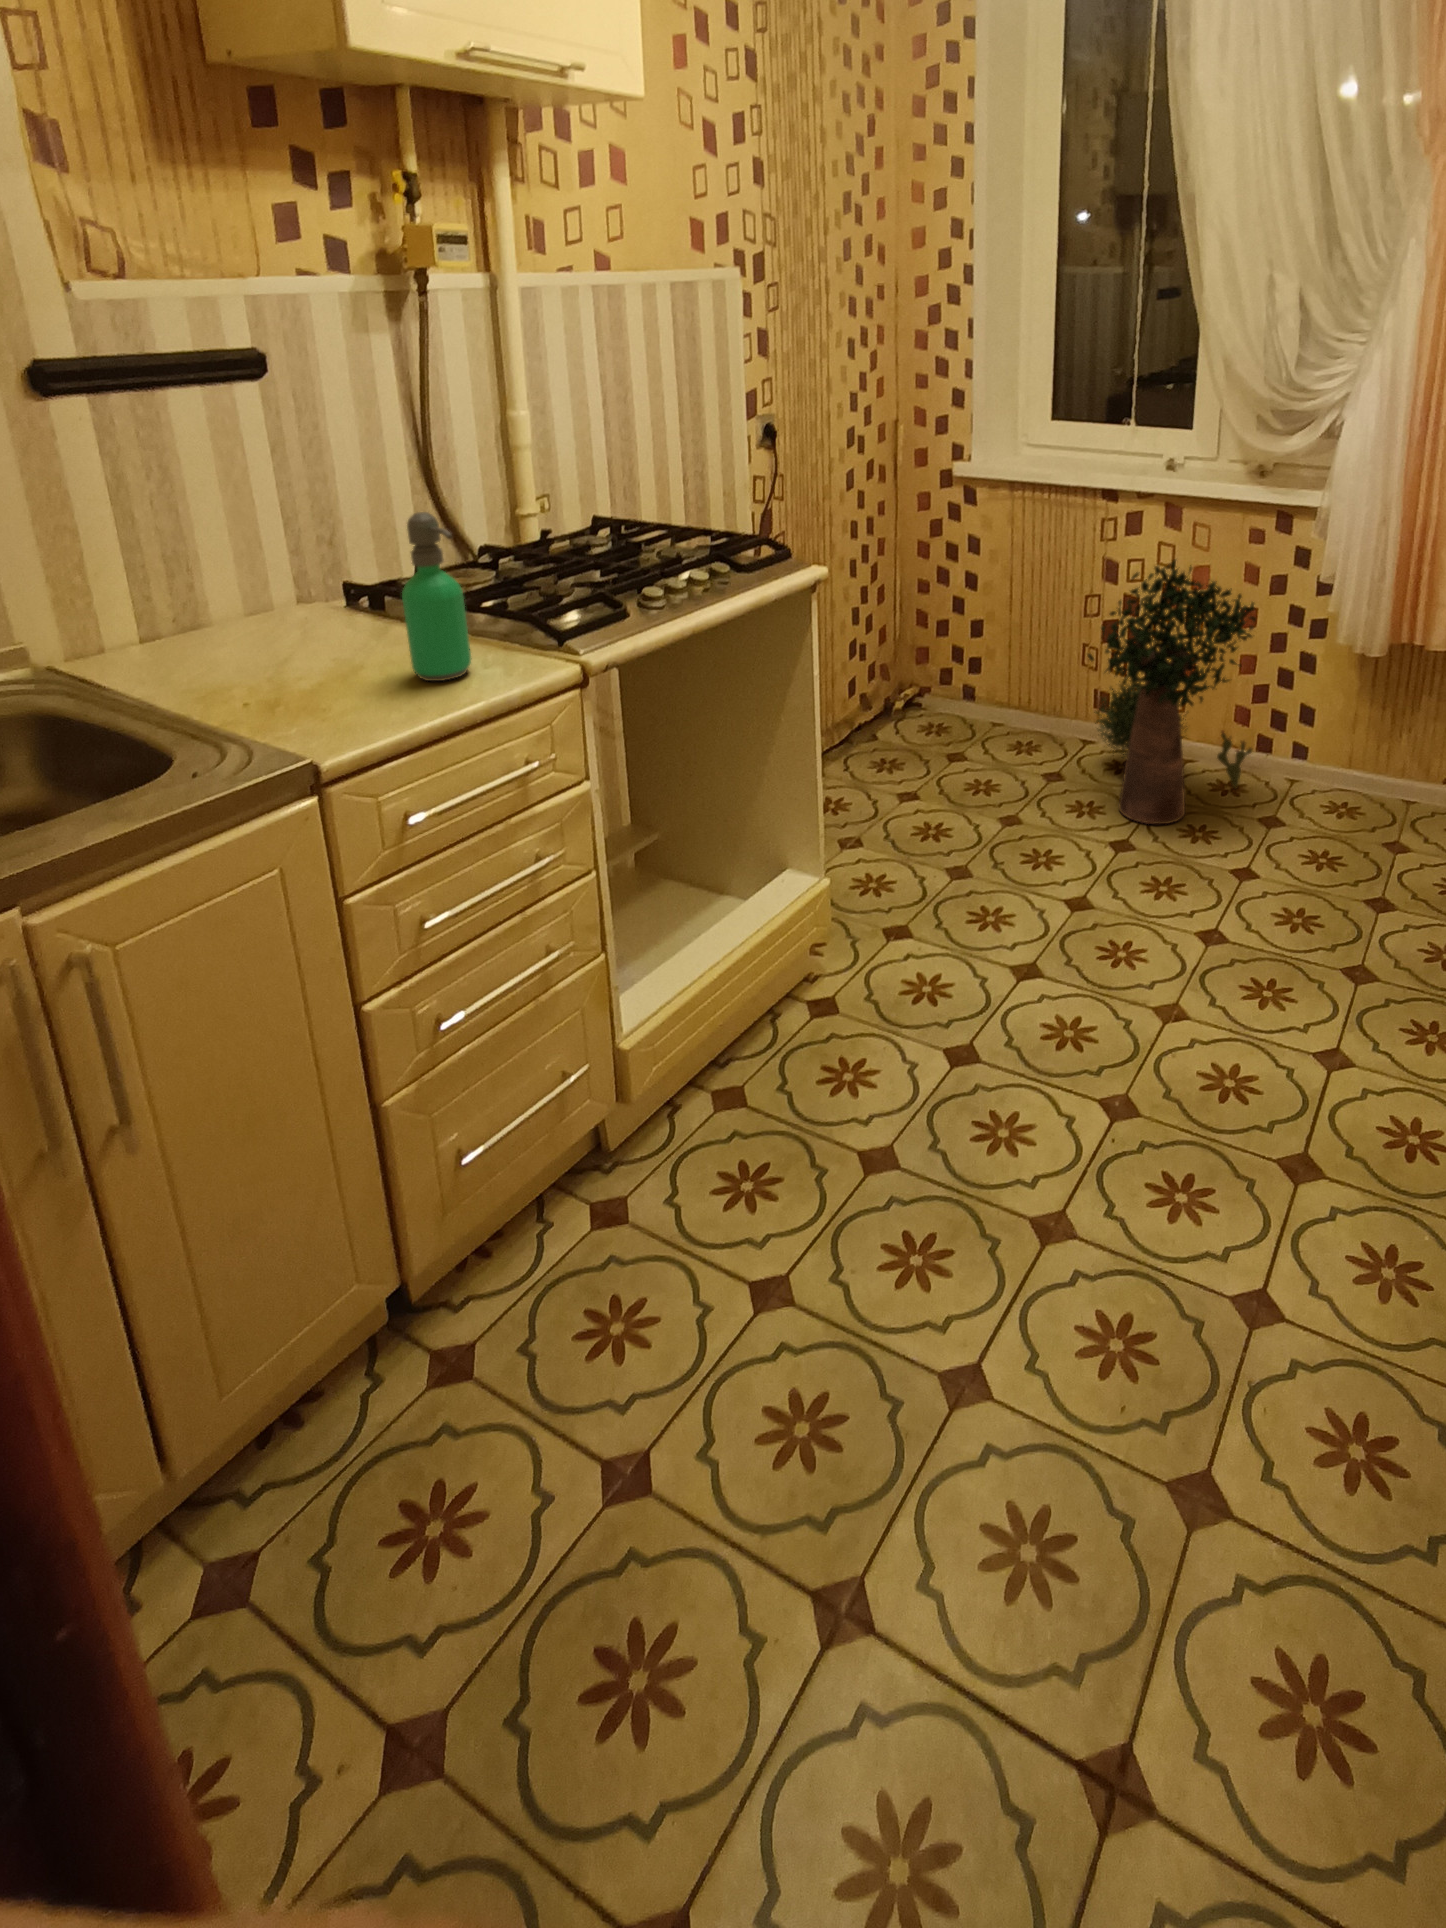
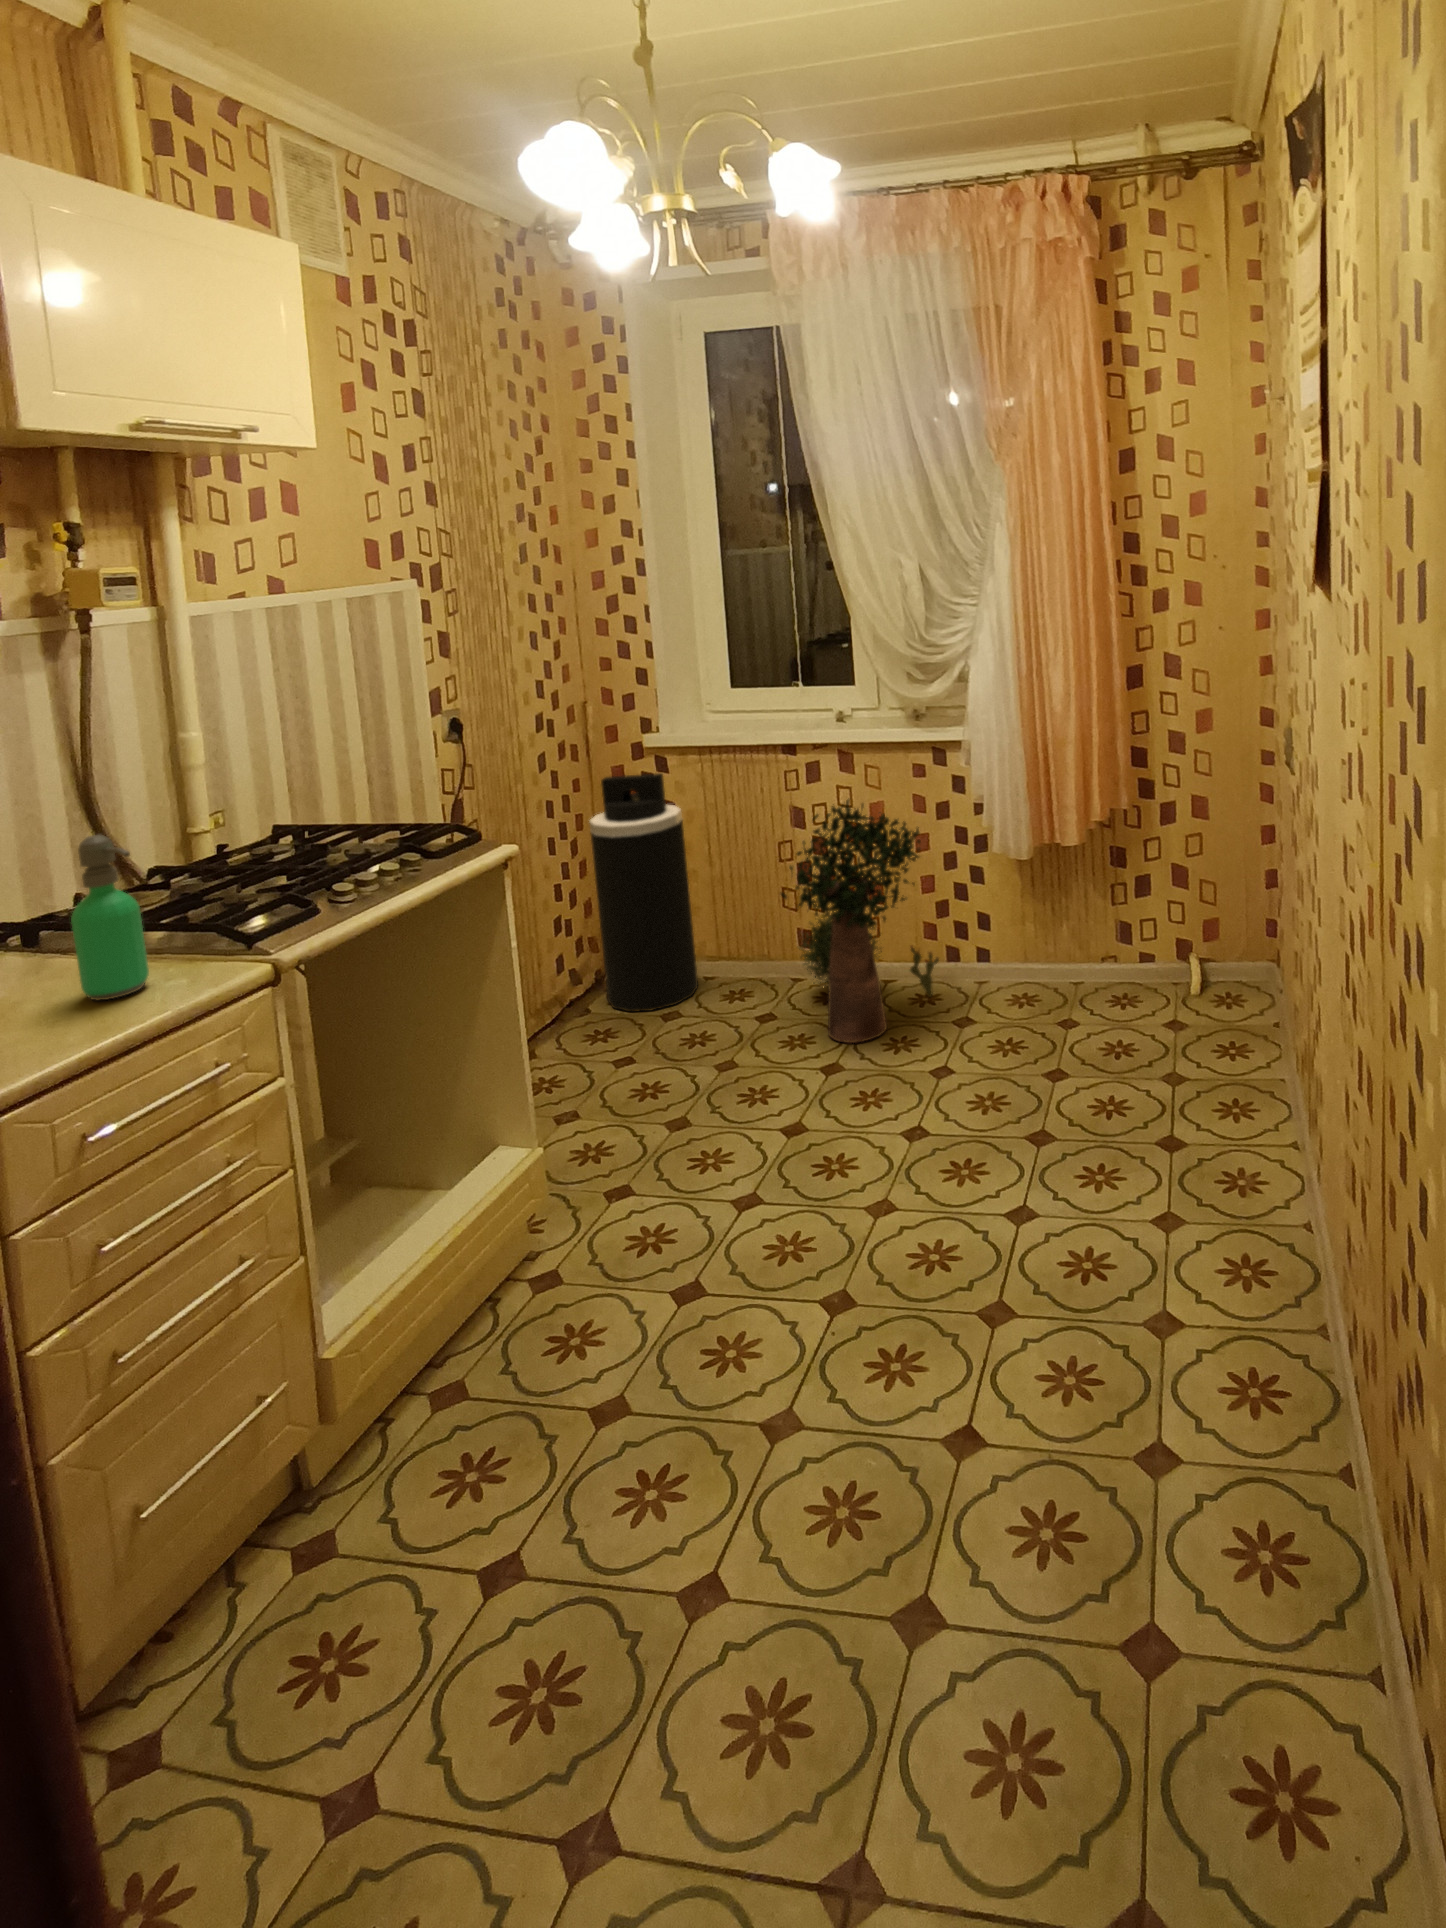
trash can: none [890,503,985,750] -> present [590,773,698,1012]

